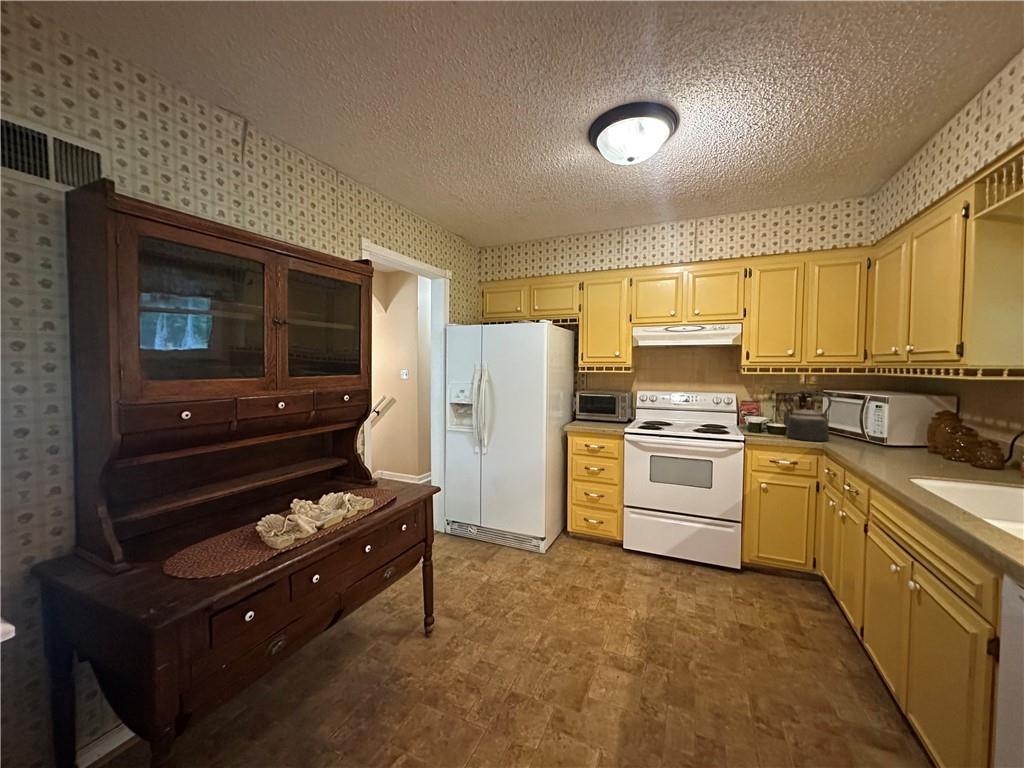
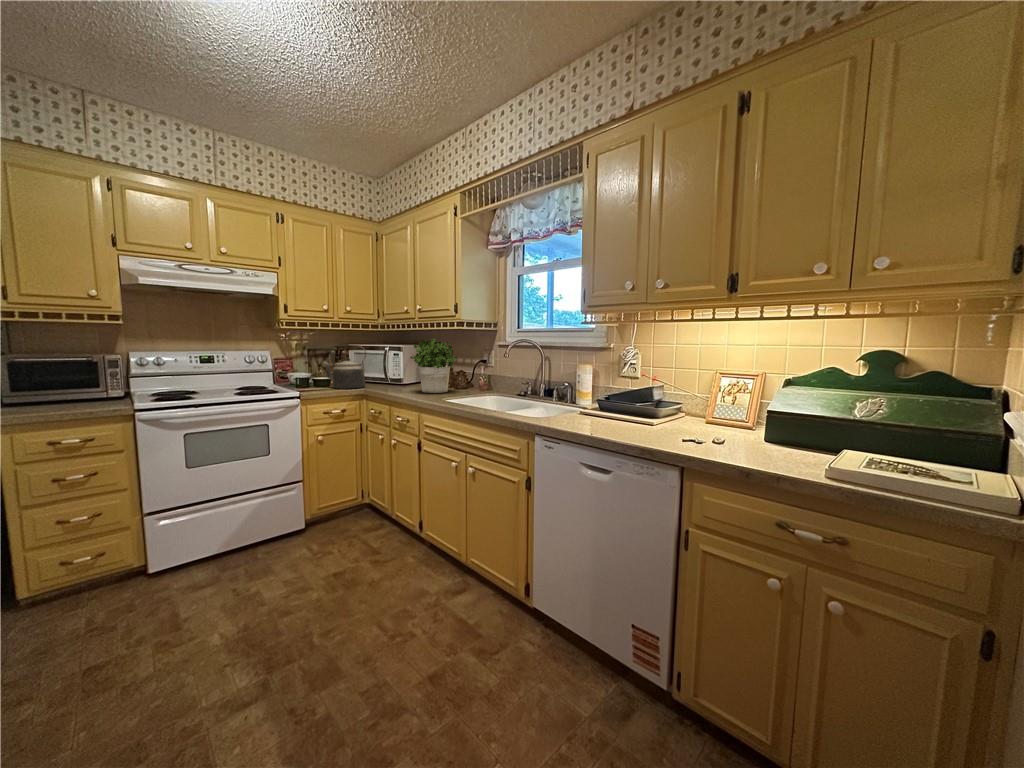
potted plant: none [879,391,965,468] -> present [410,339,457,393]

